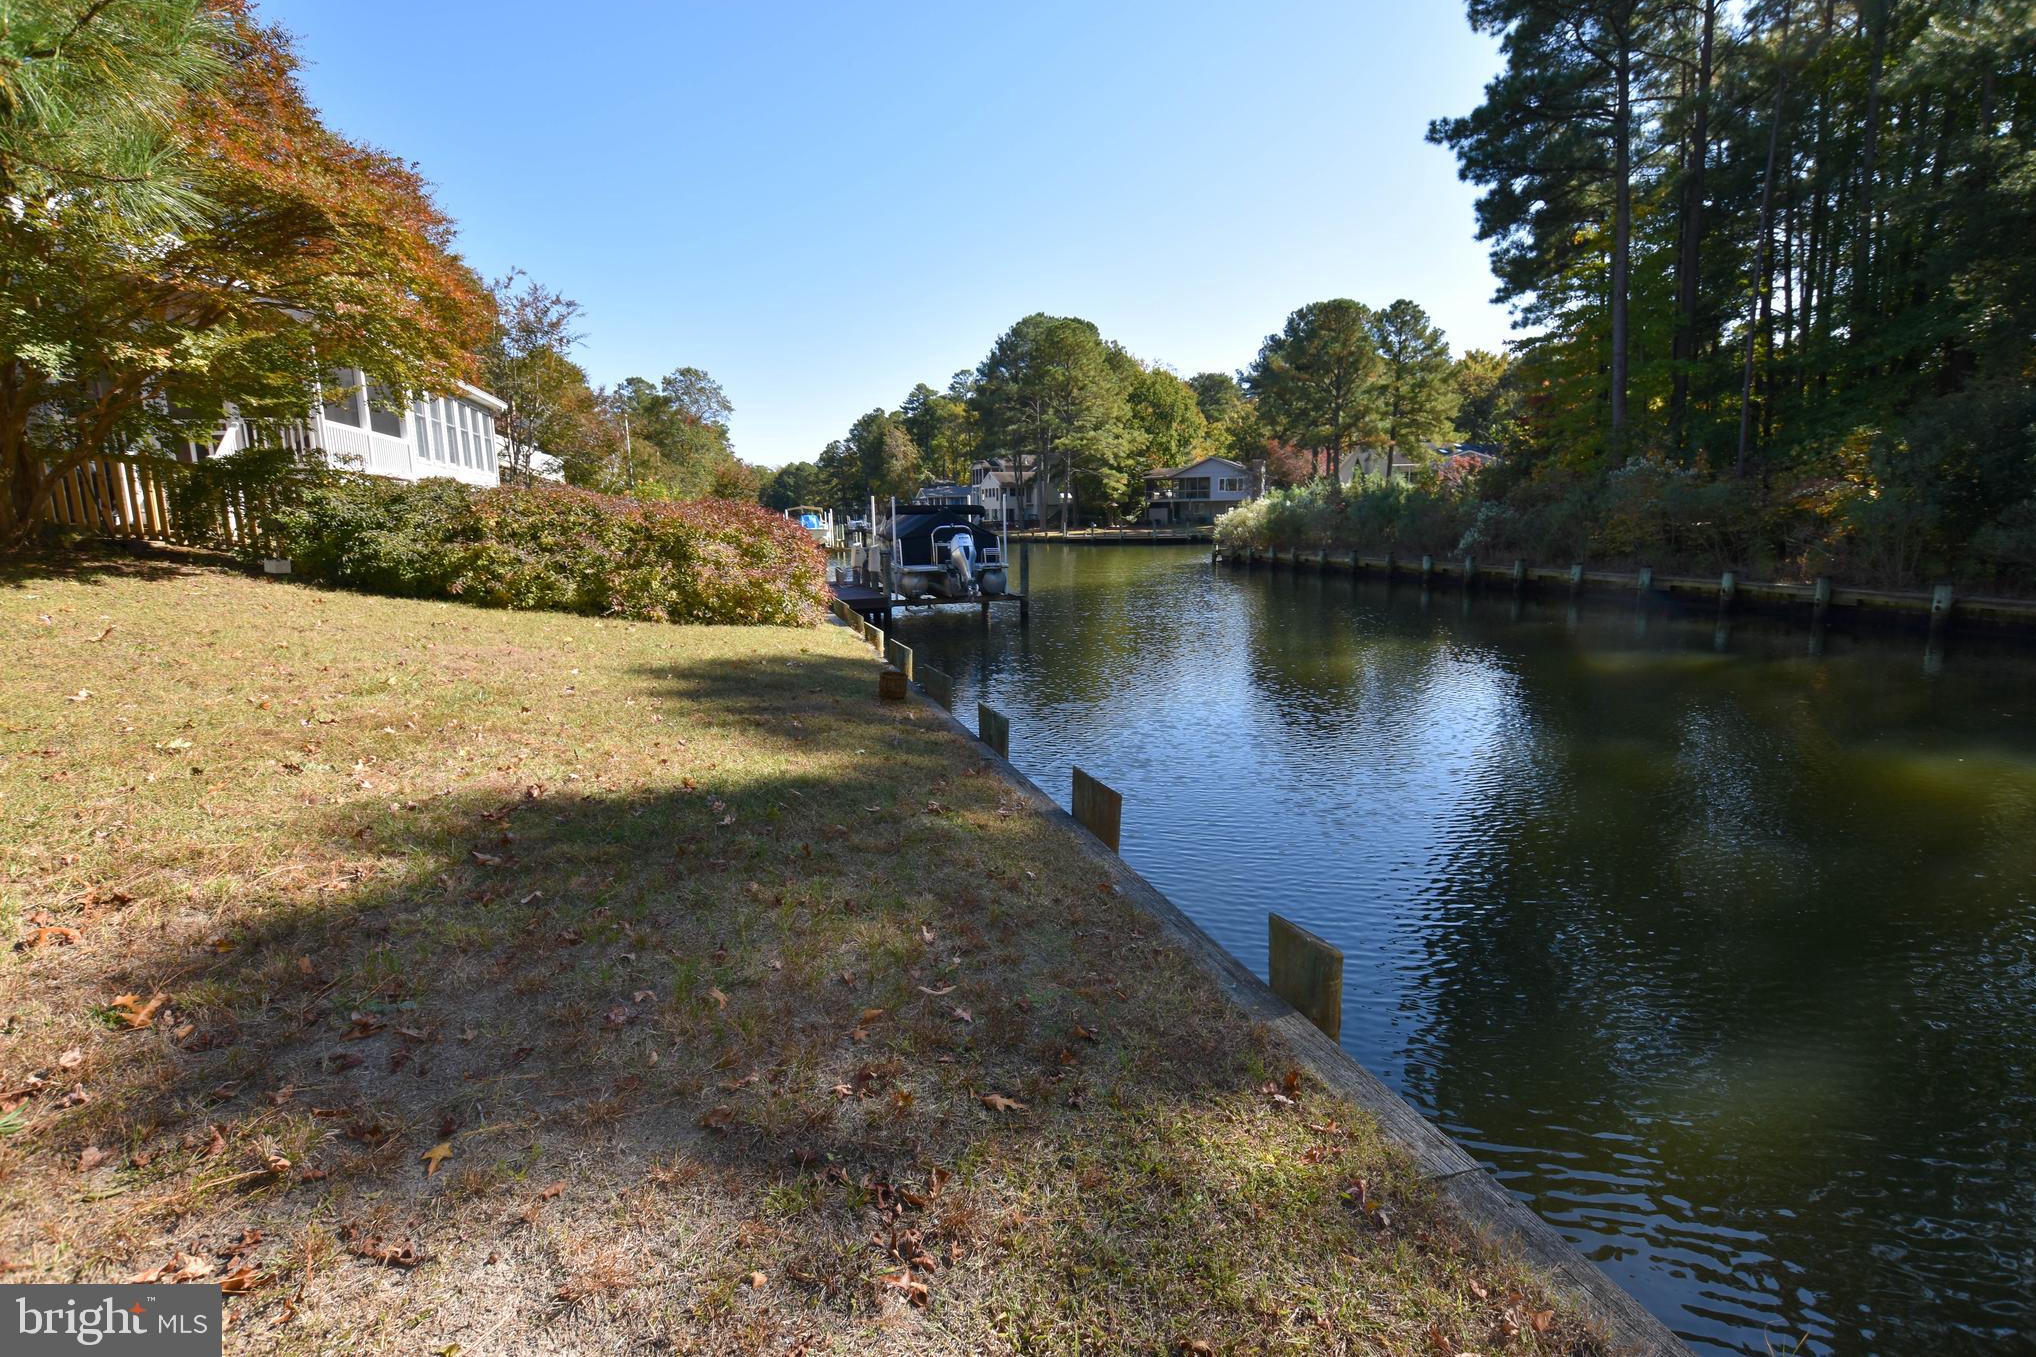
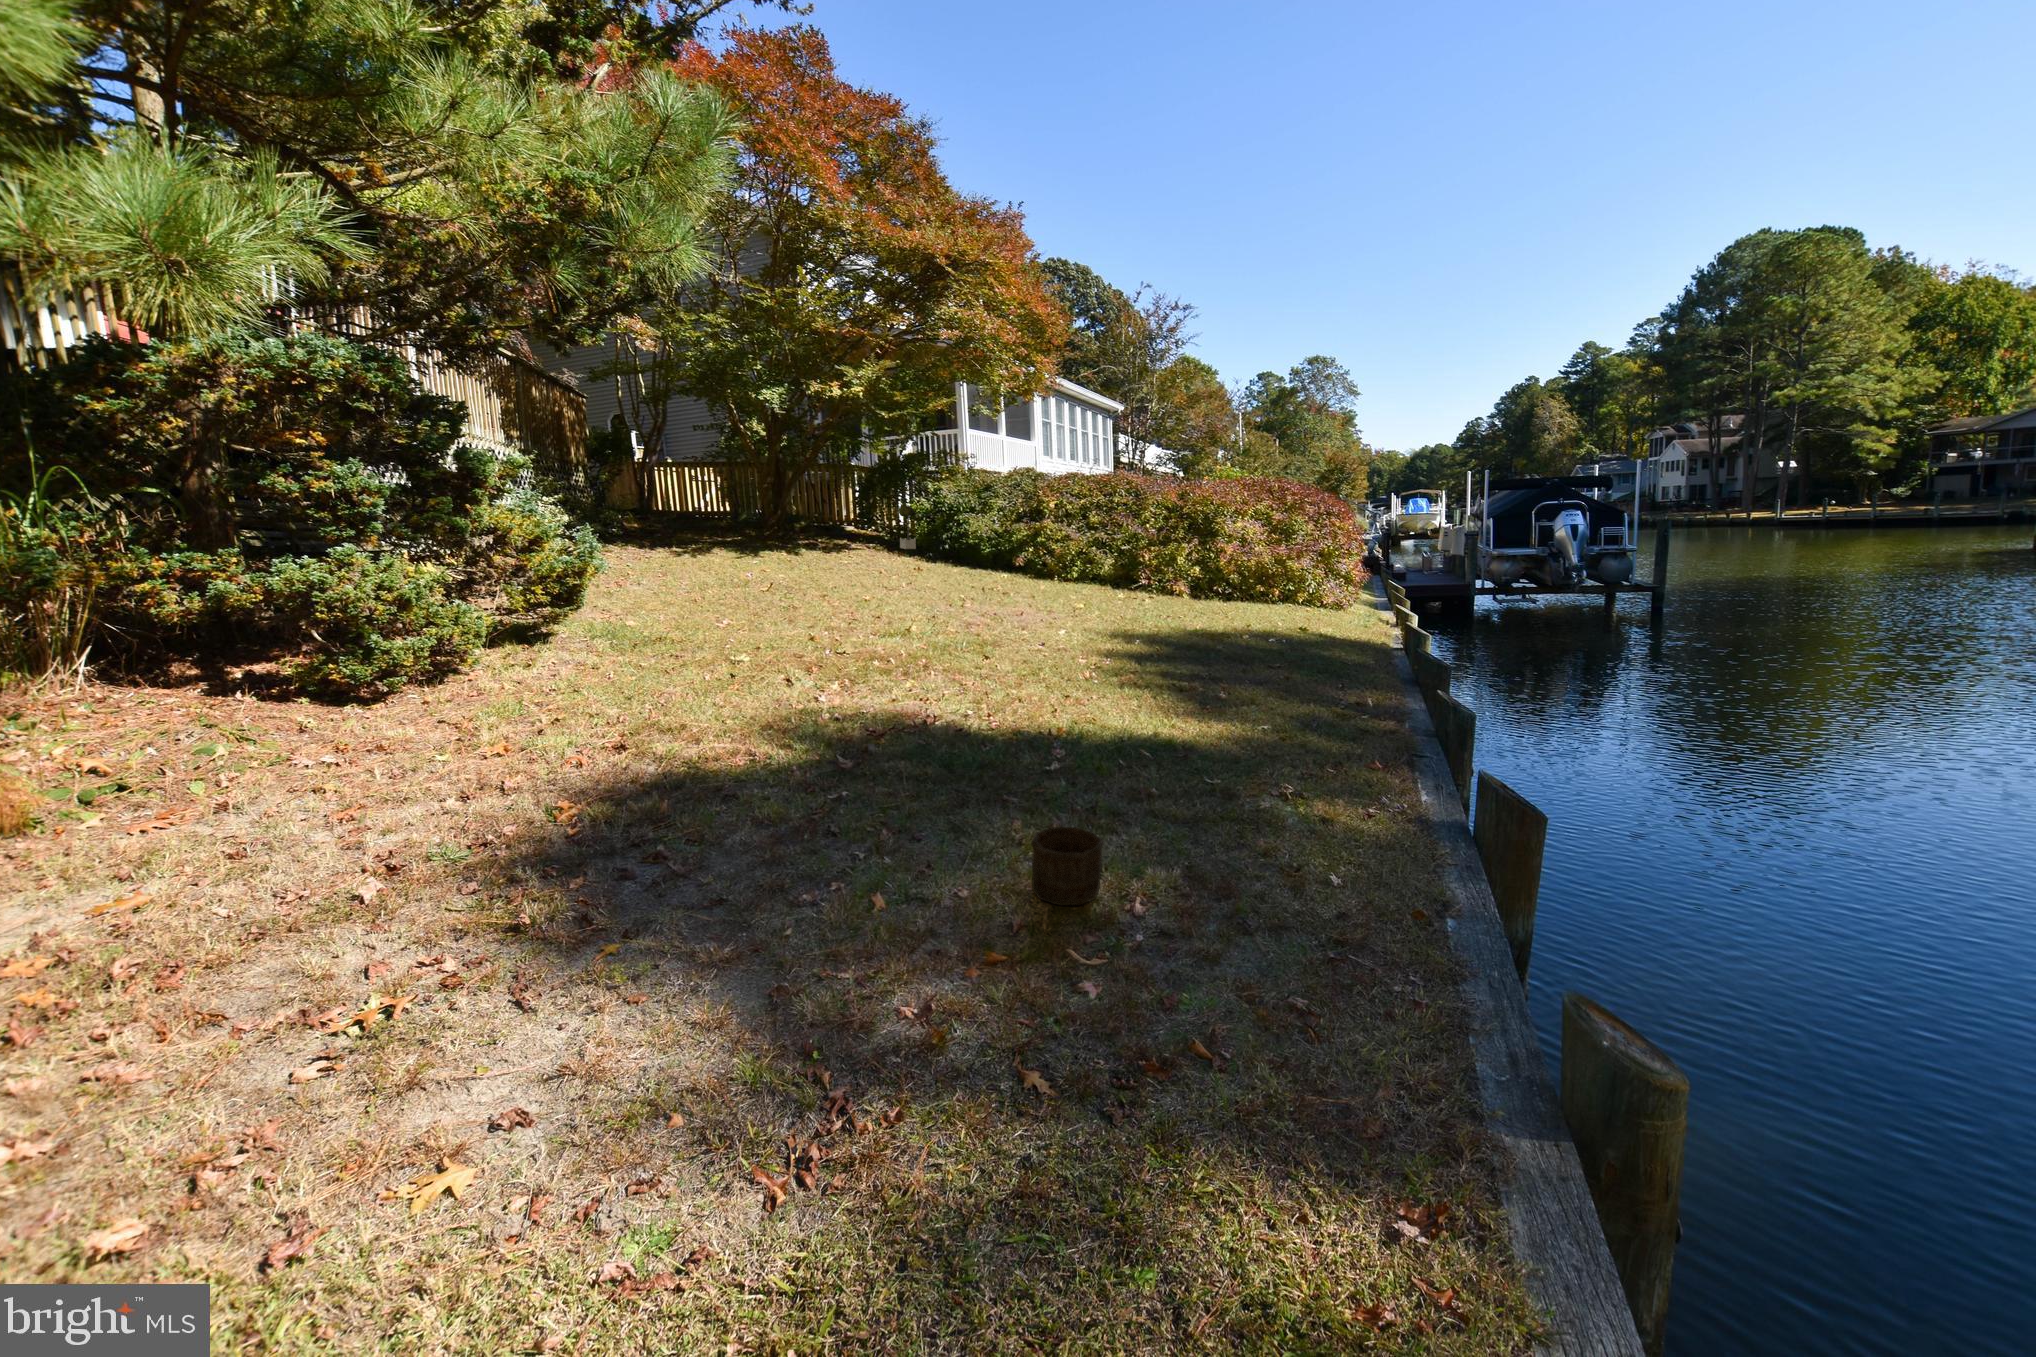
wooden bucket: present [879,671,908,698] -> present [1031,827,1104,905]

